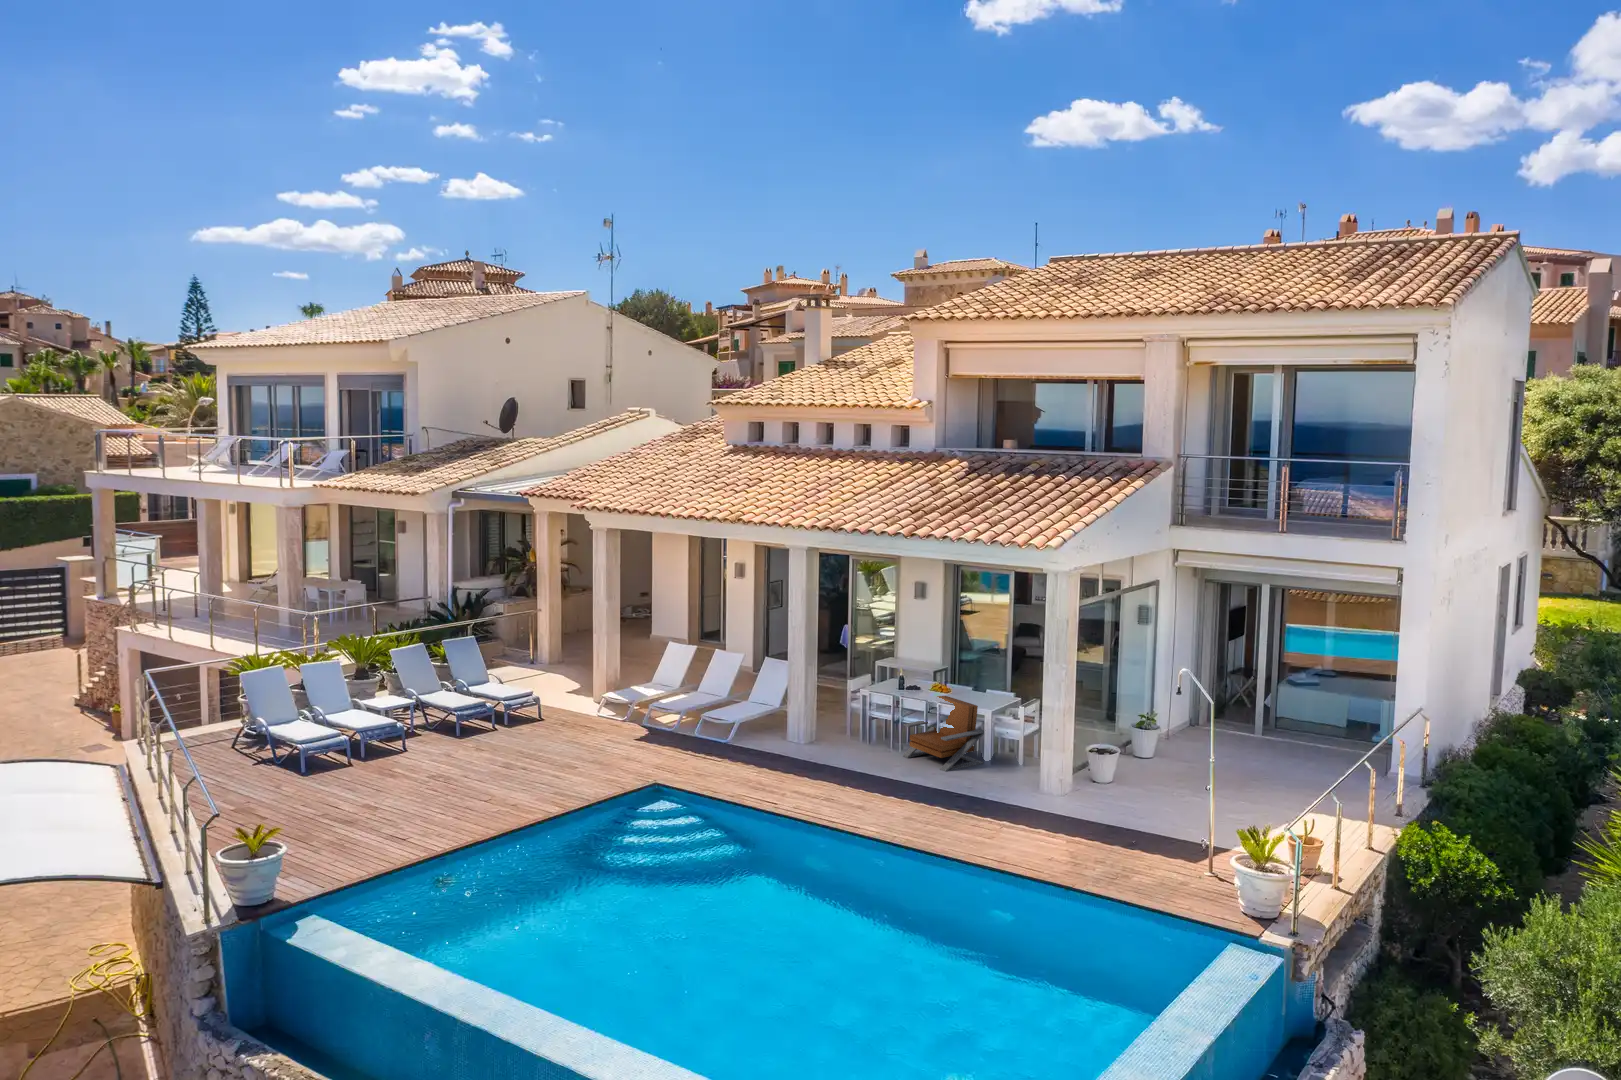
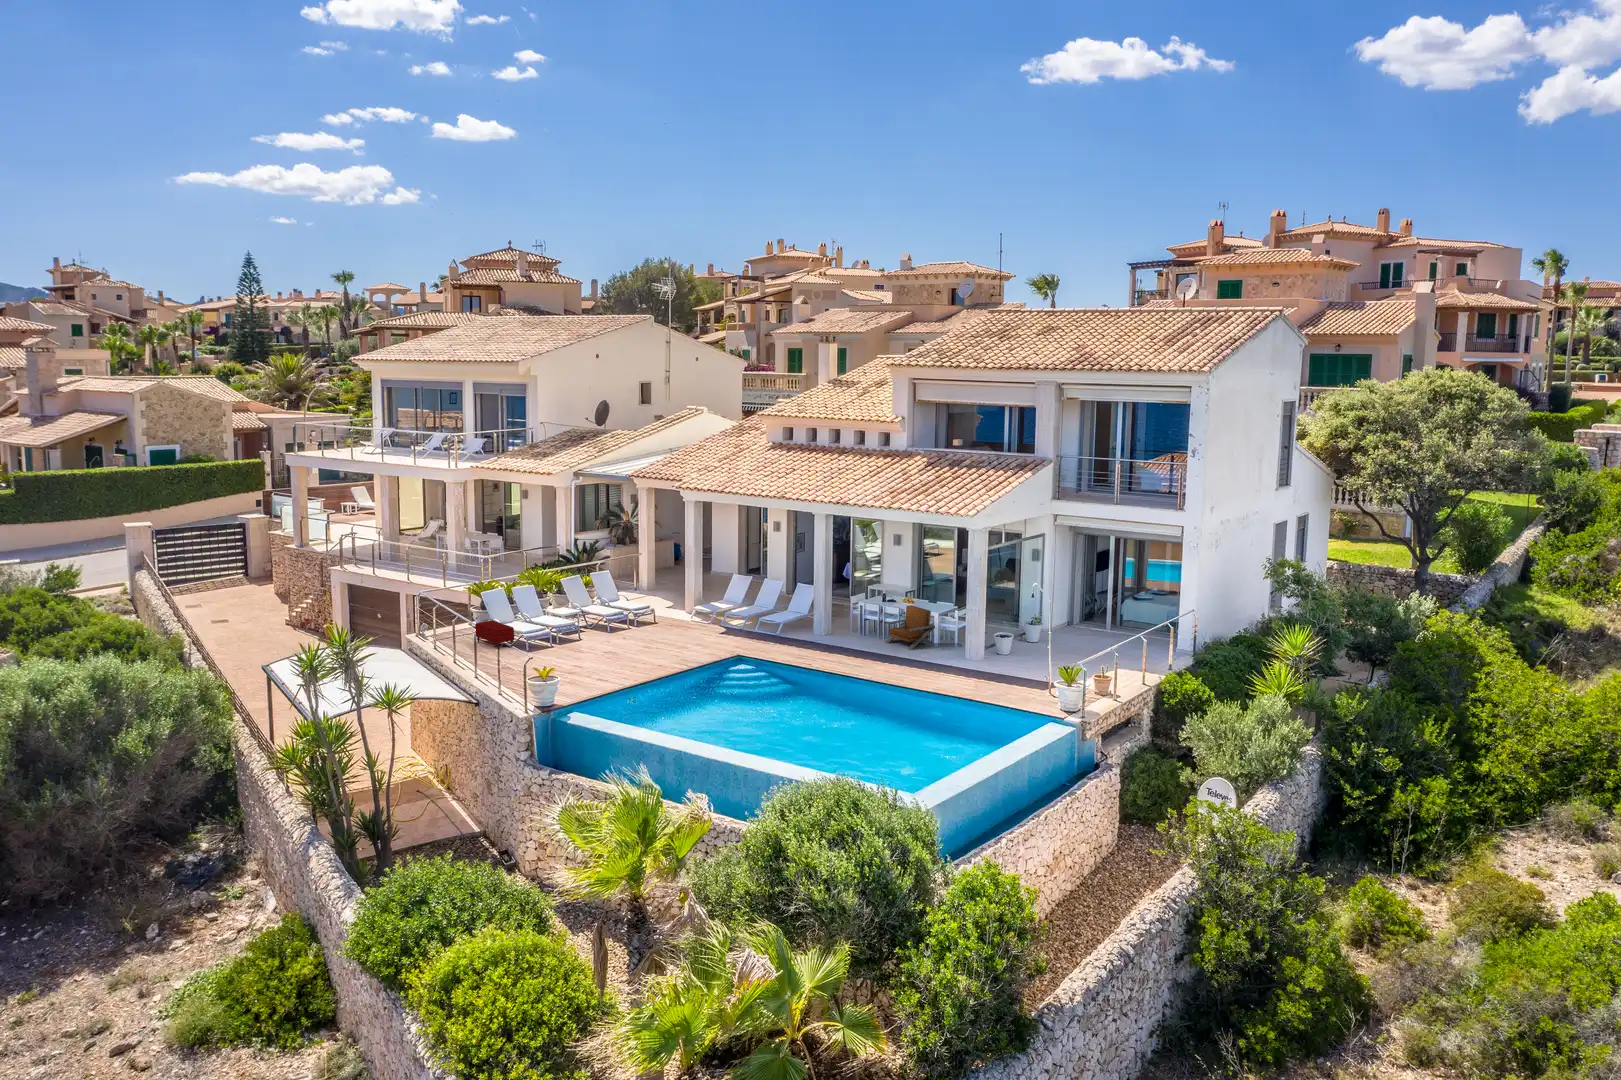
bench: none [232,717,292,767] -> present [475,620,514,649]

